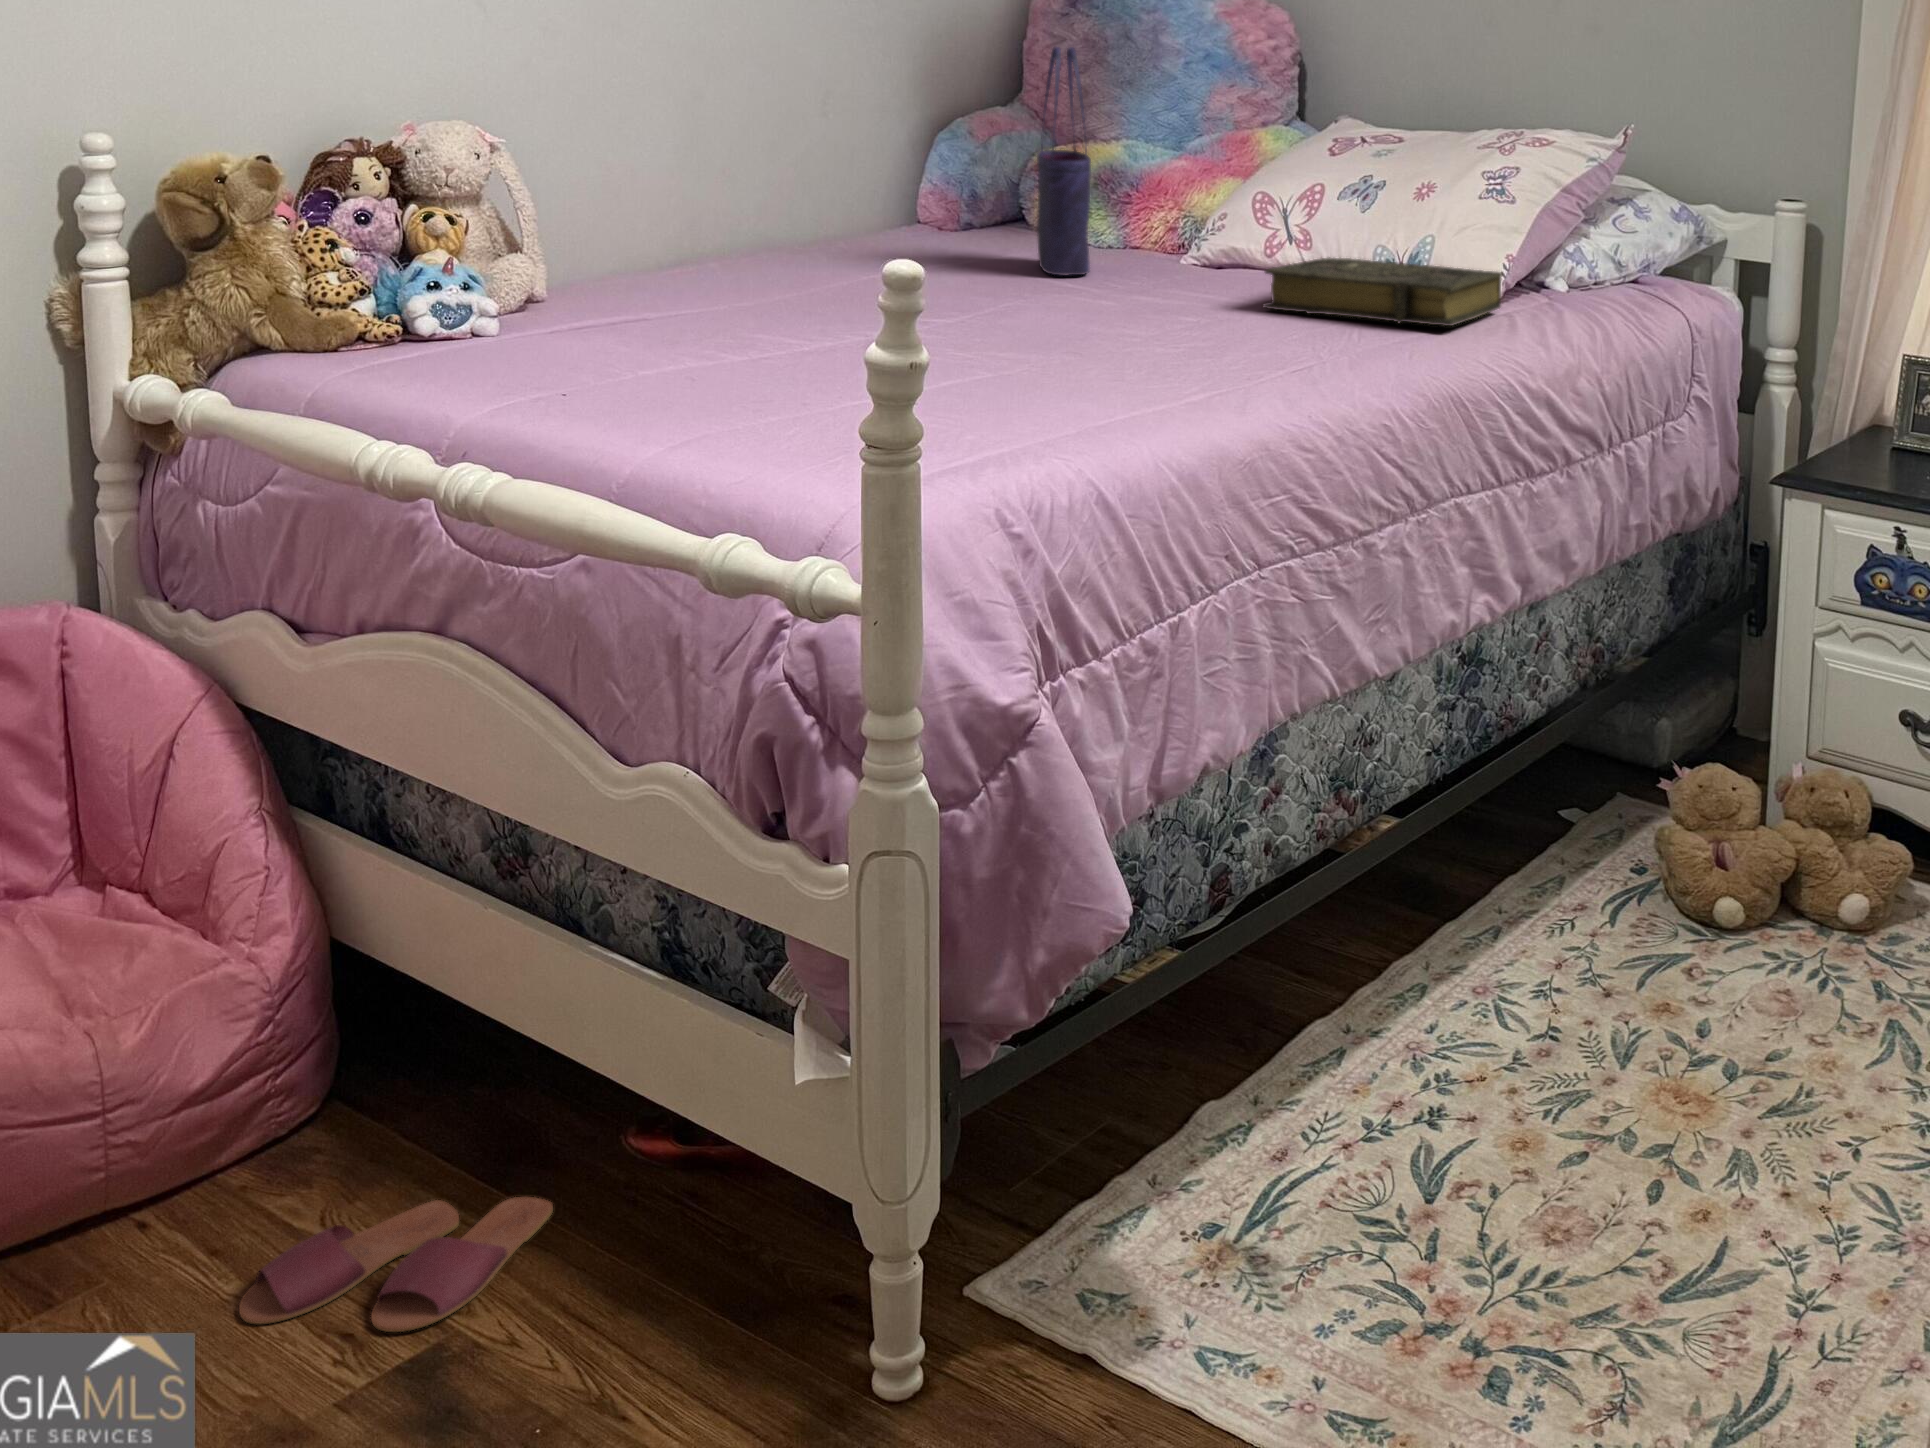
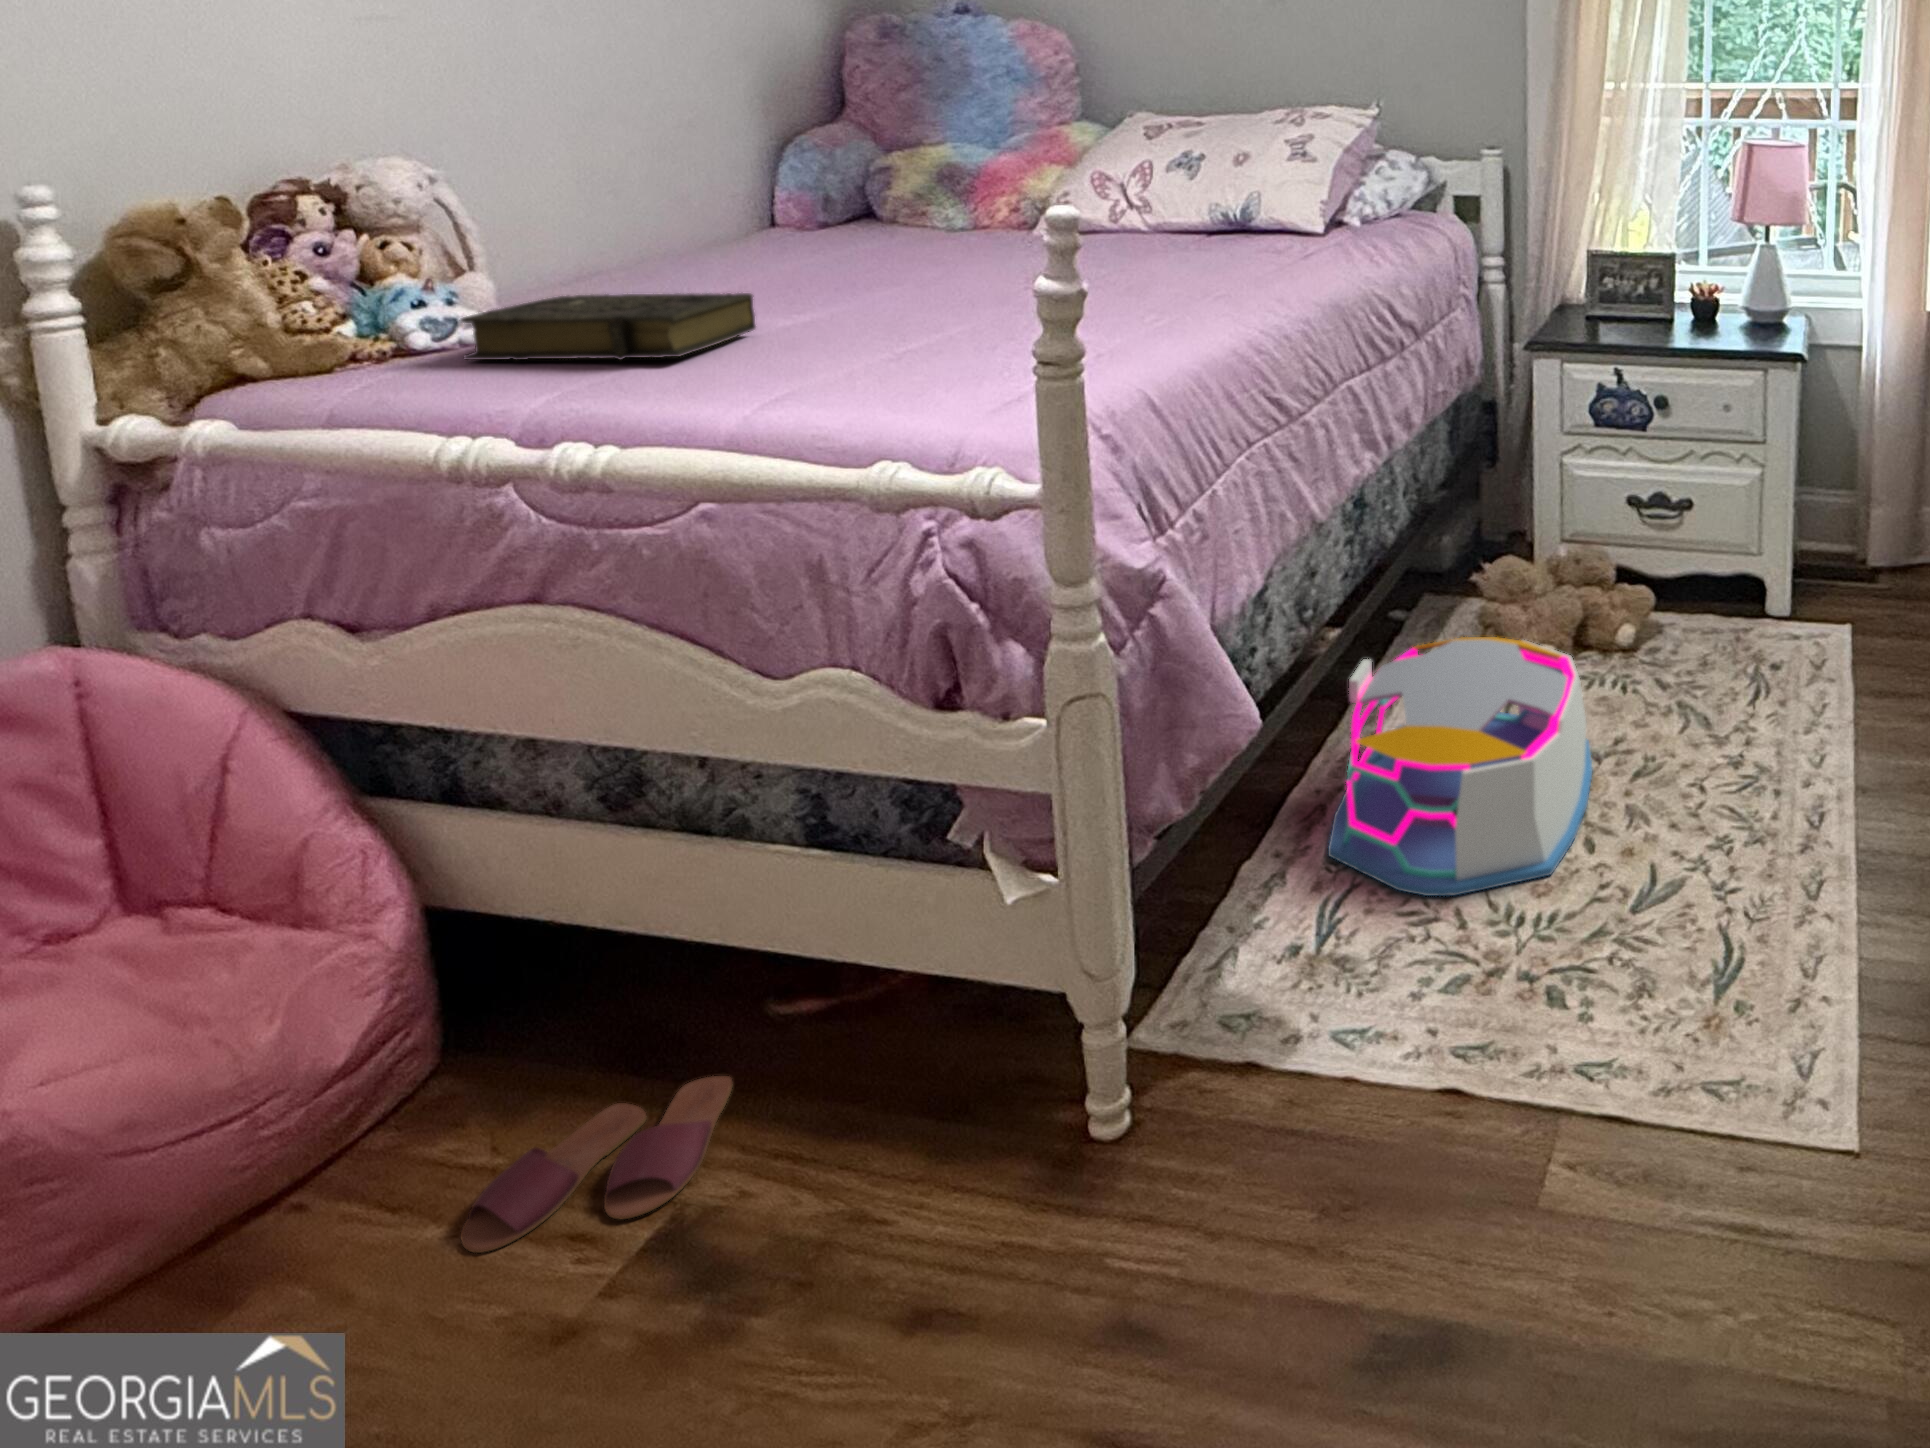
tote bag: present [1037,47,1091,275] -> none [913,66,973,254]
book: present [1263,257,1502,326] -> present [461,293,756,360]
storage bin: none [1314,864,1730,1220] -> present [1328,637,1592,896]

